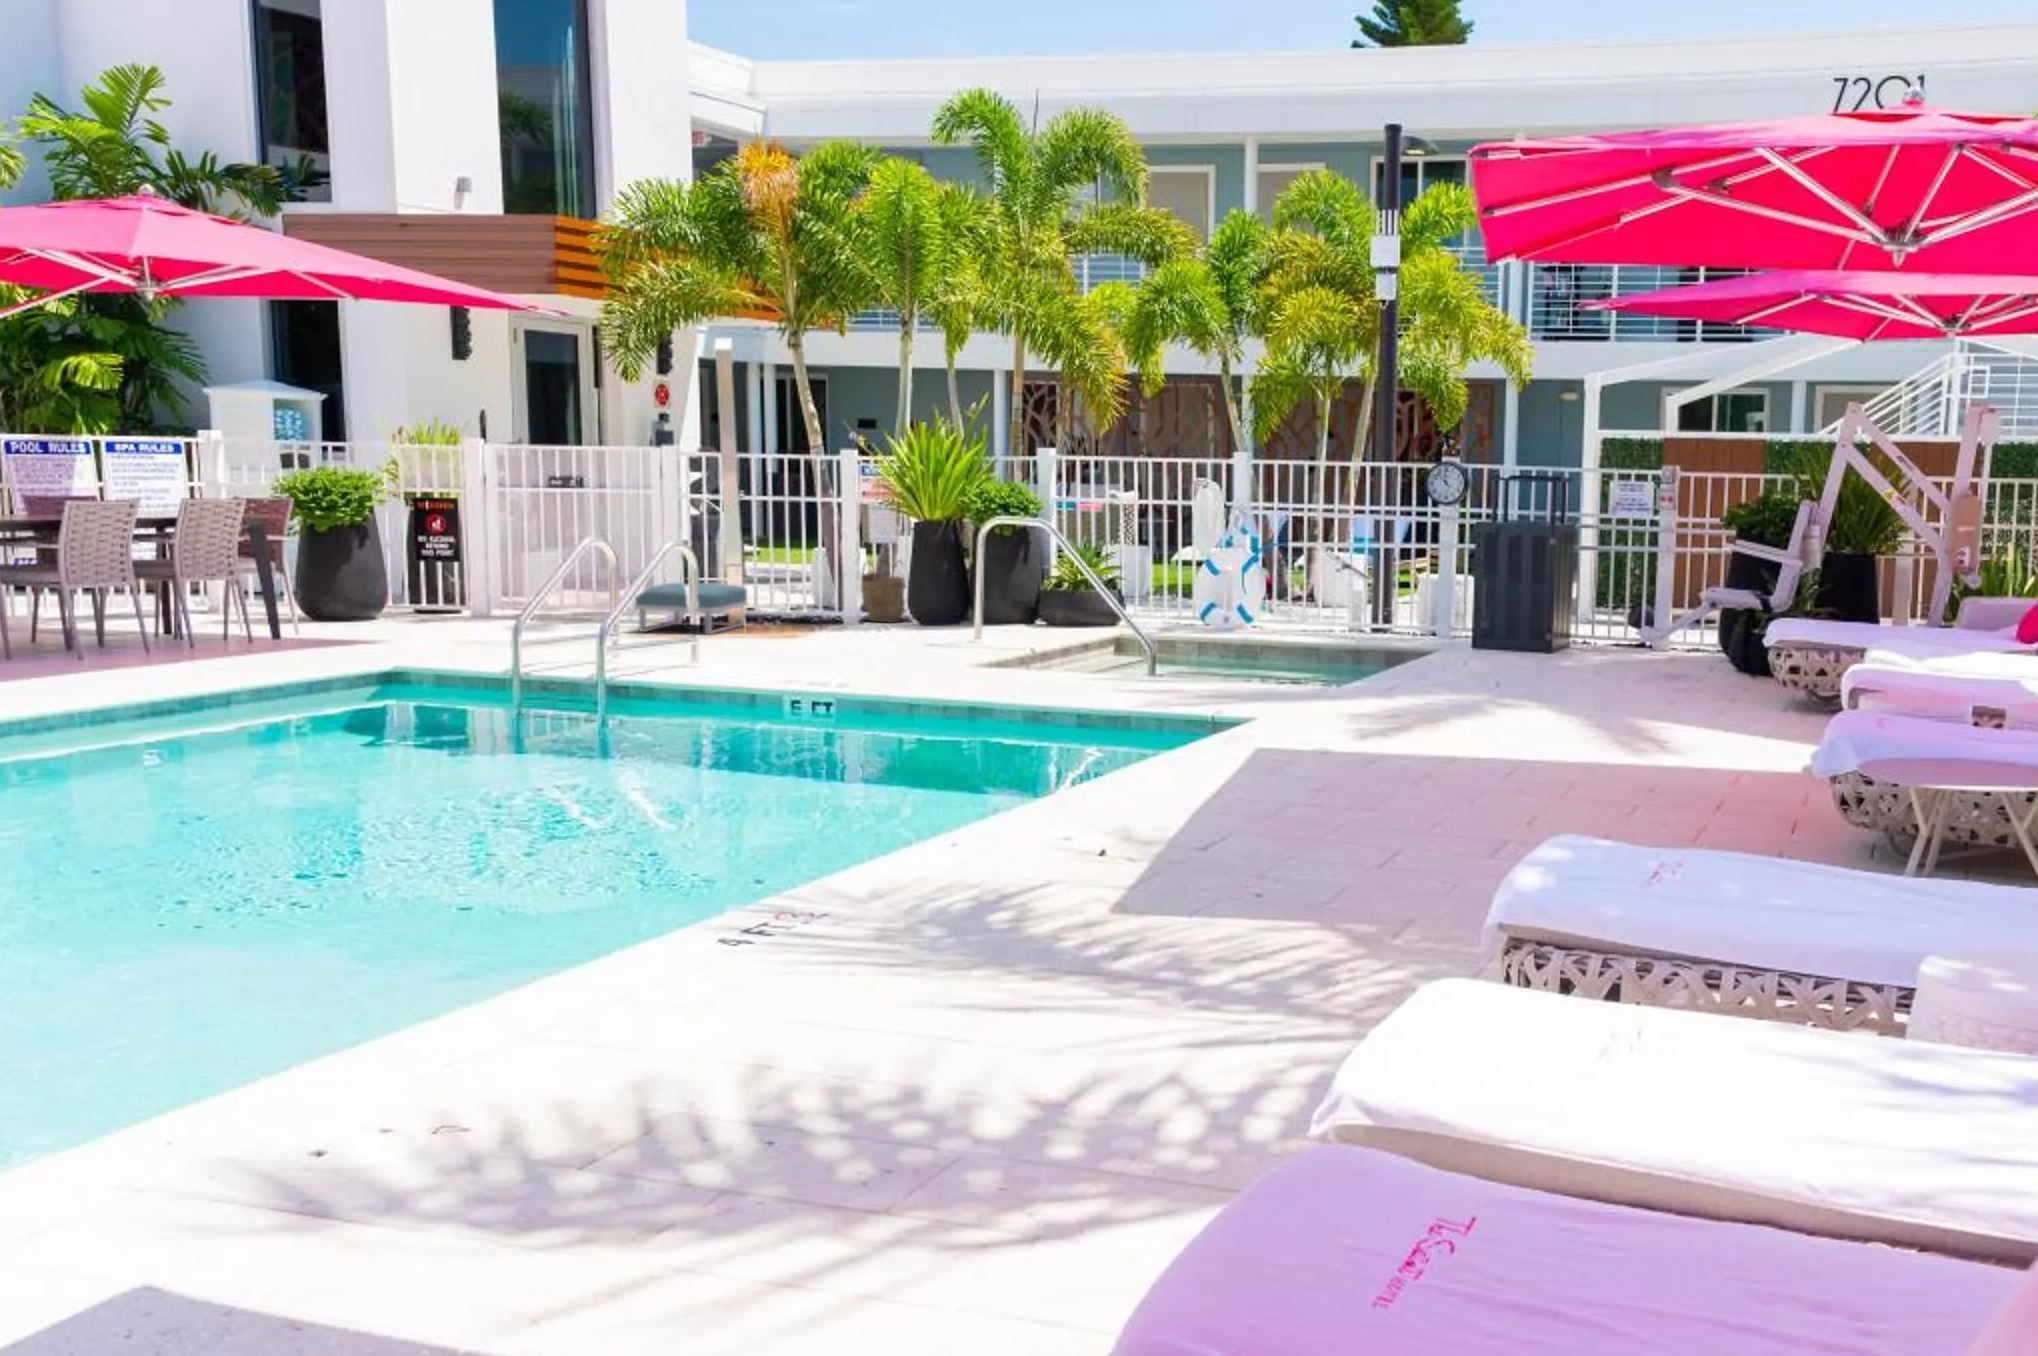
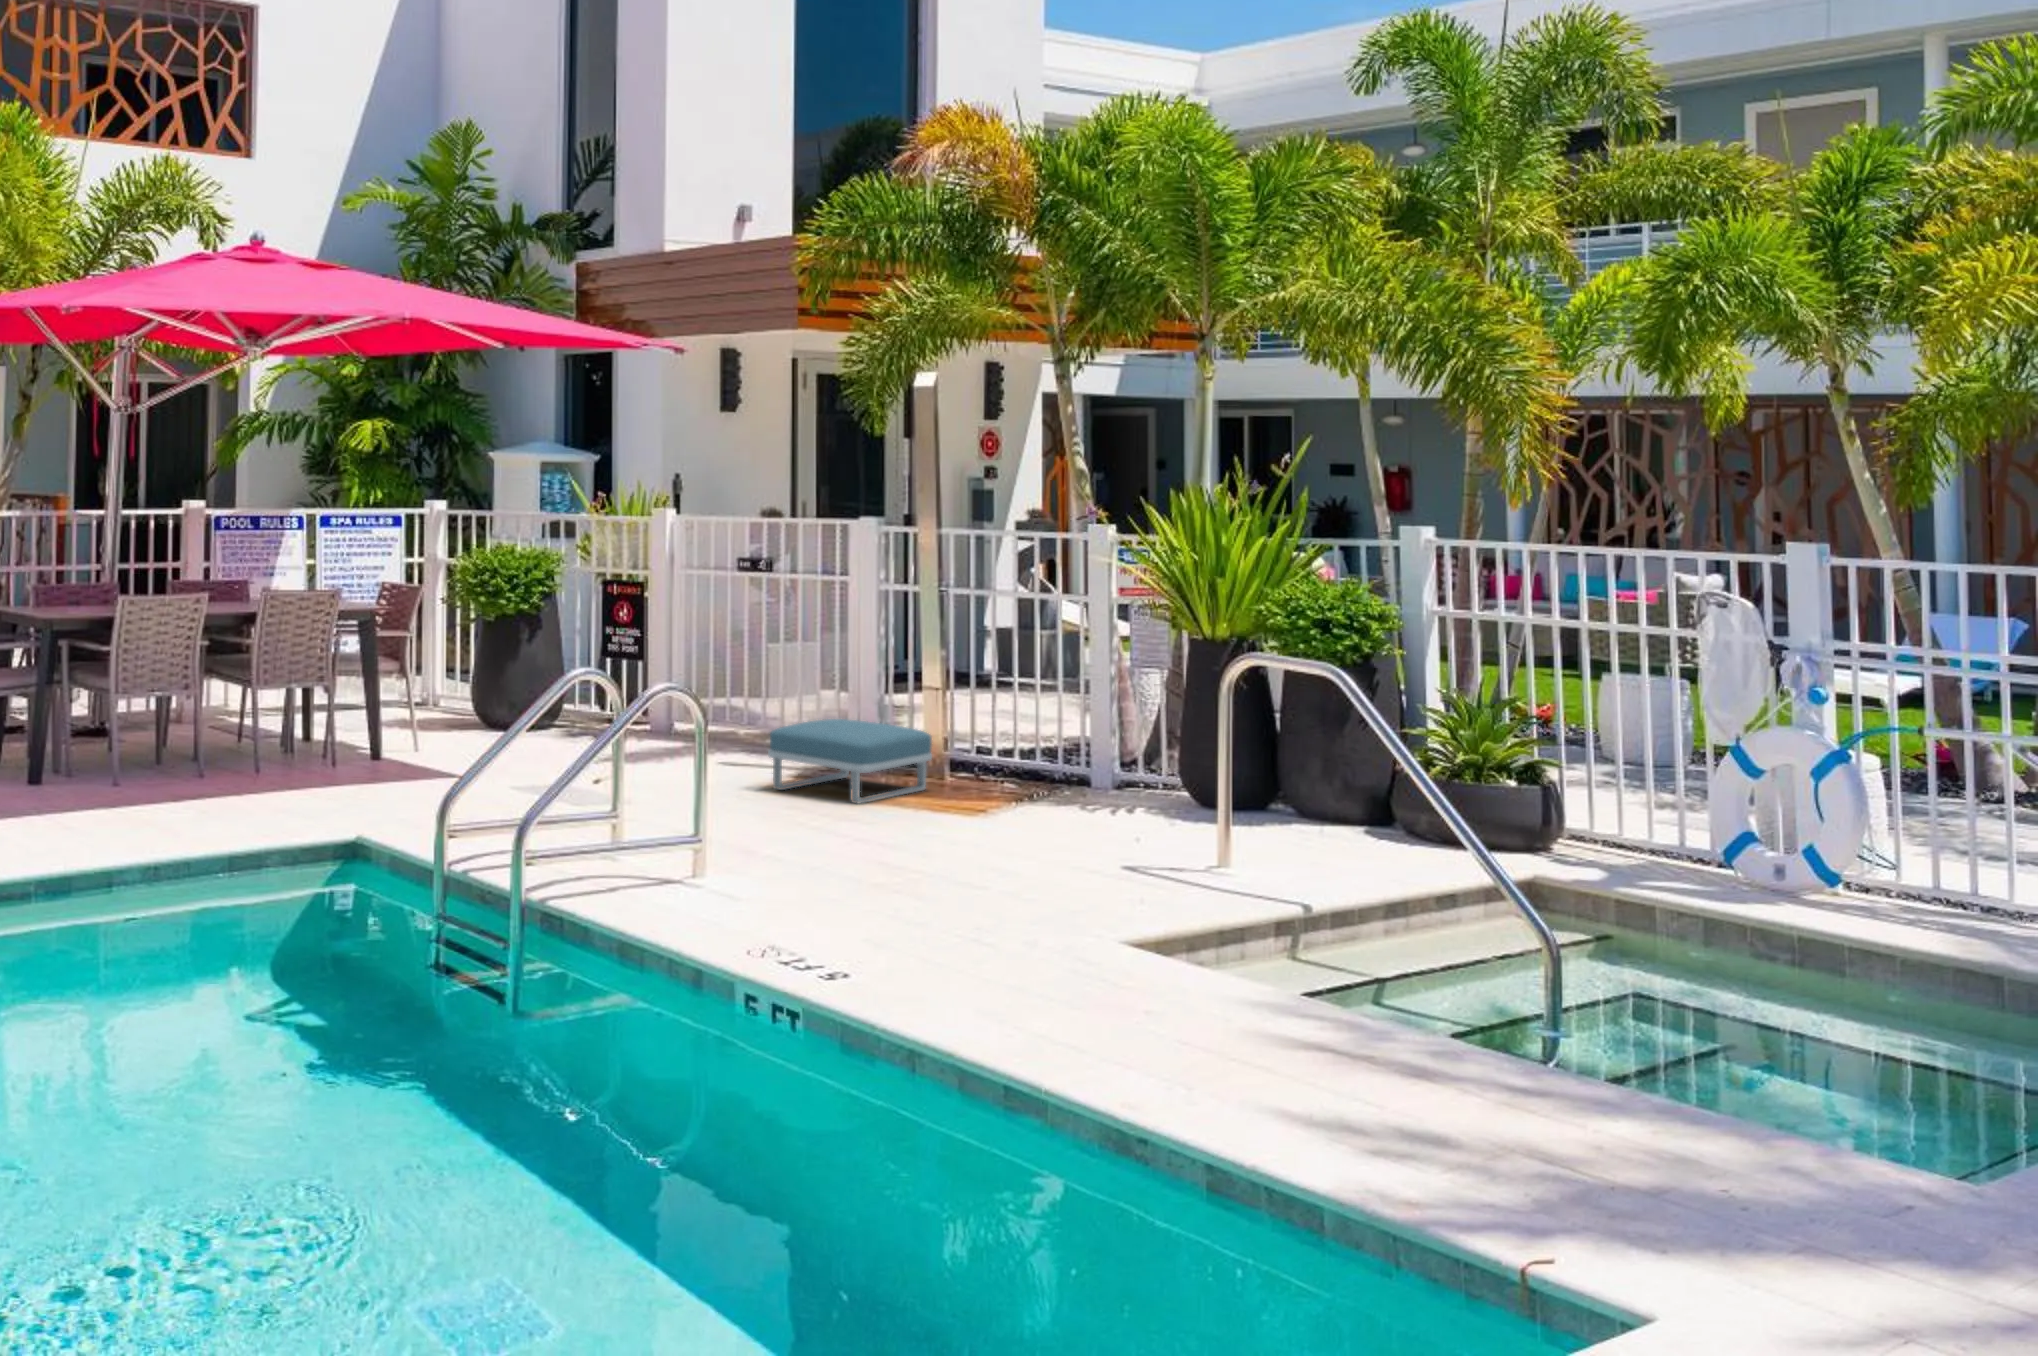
woven basket: present [861,565,905,622] -> none [1105,703,1179,804]

